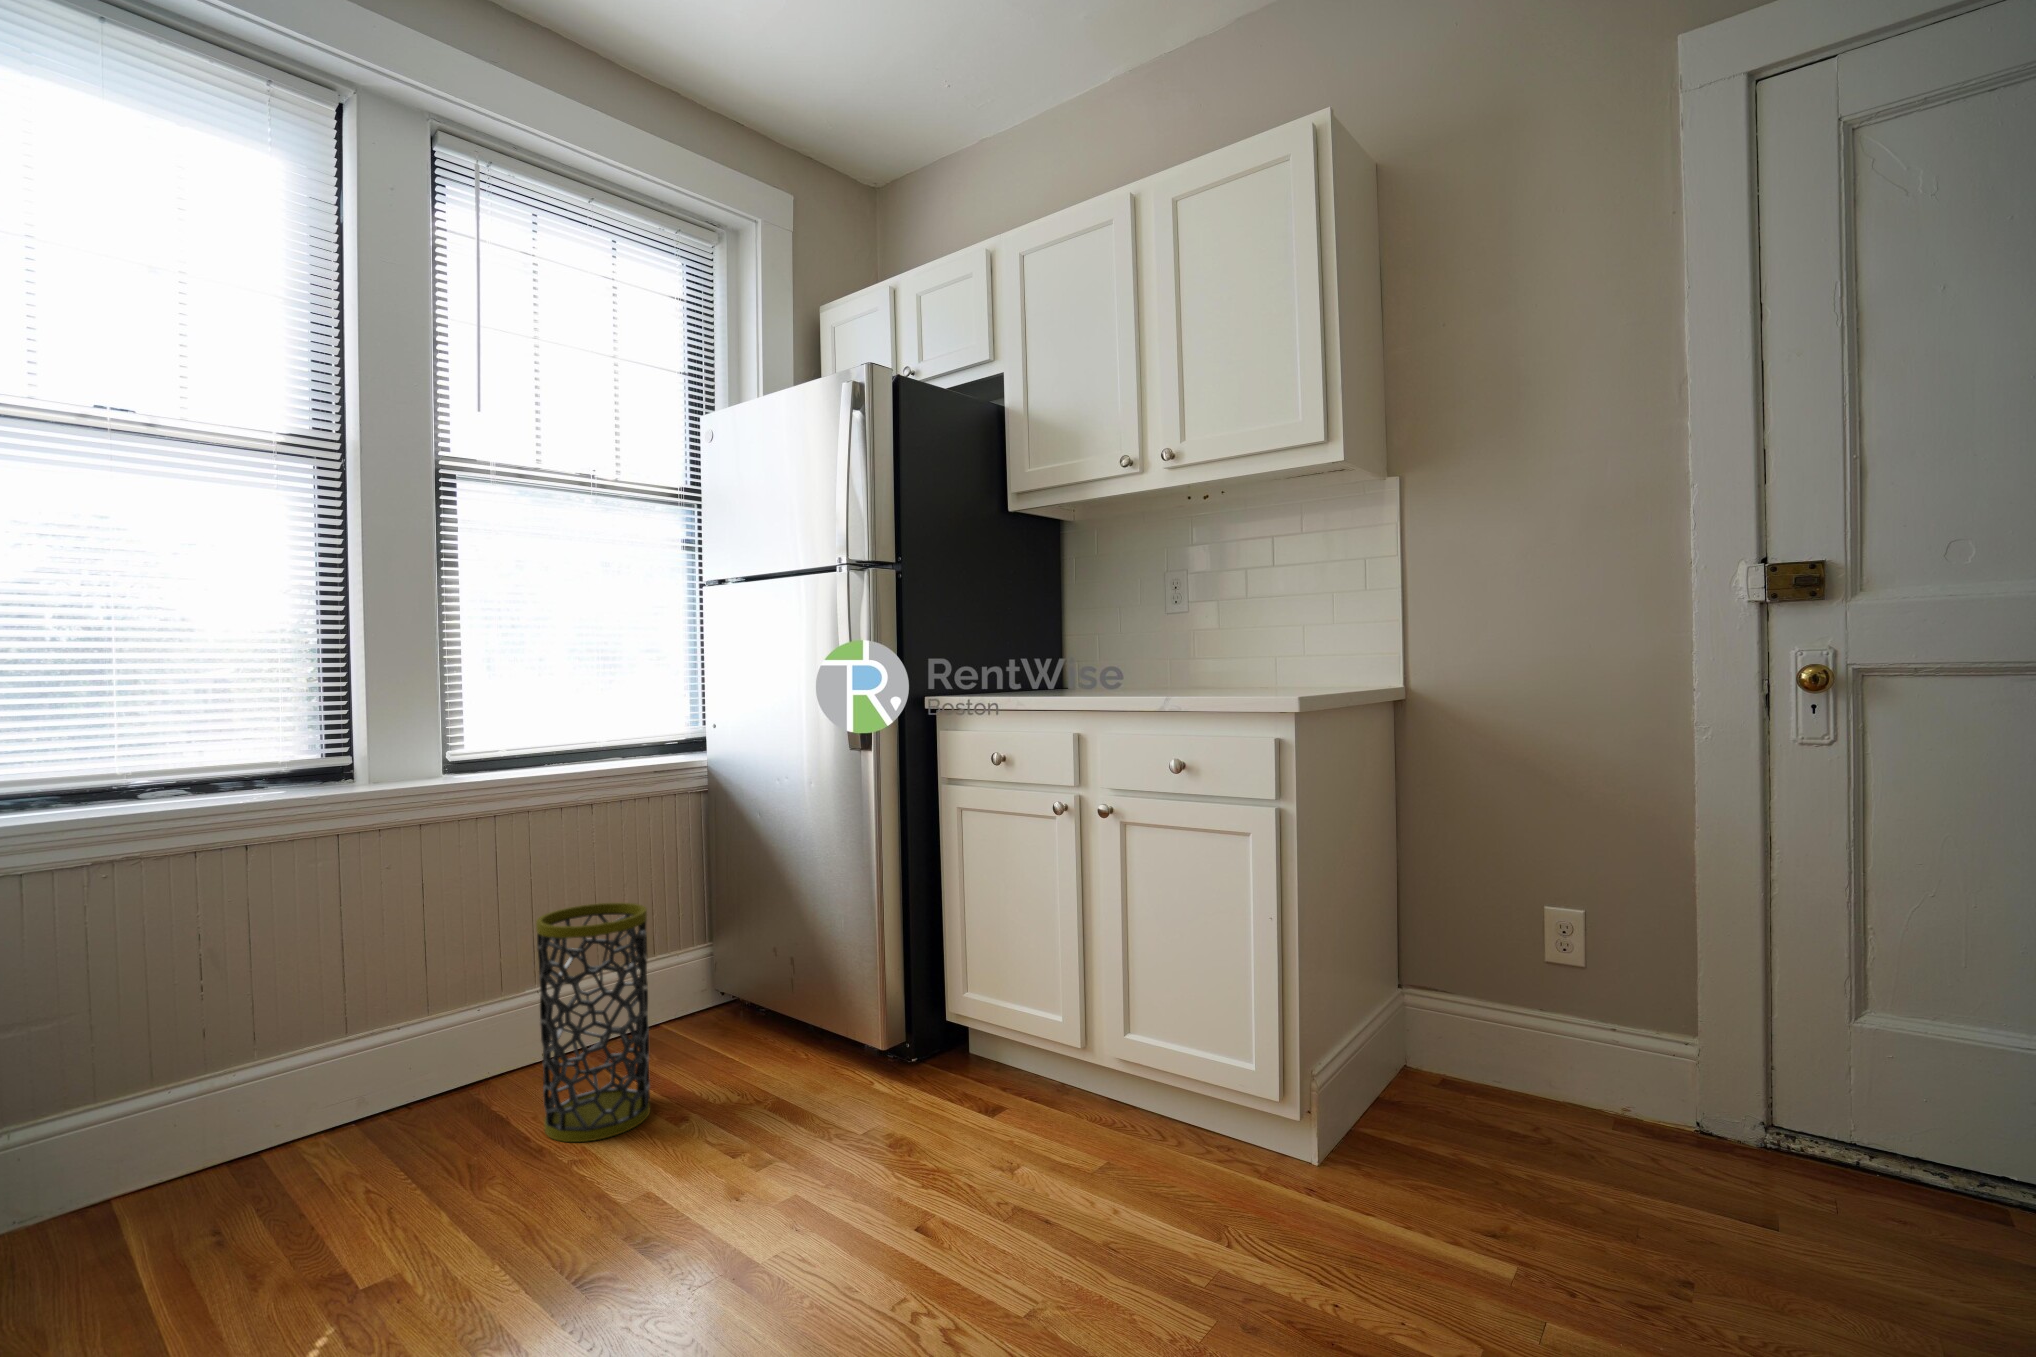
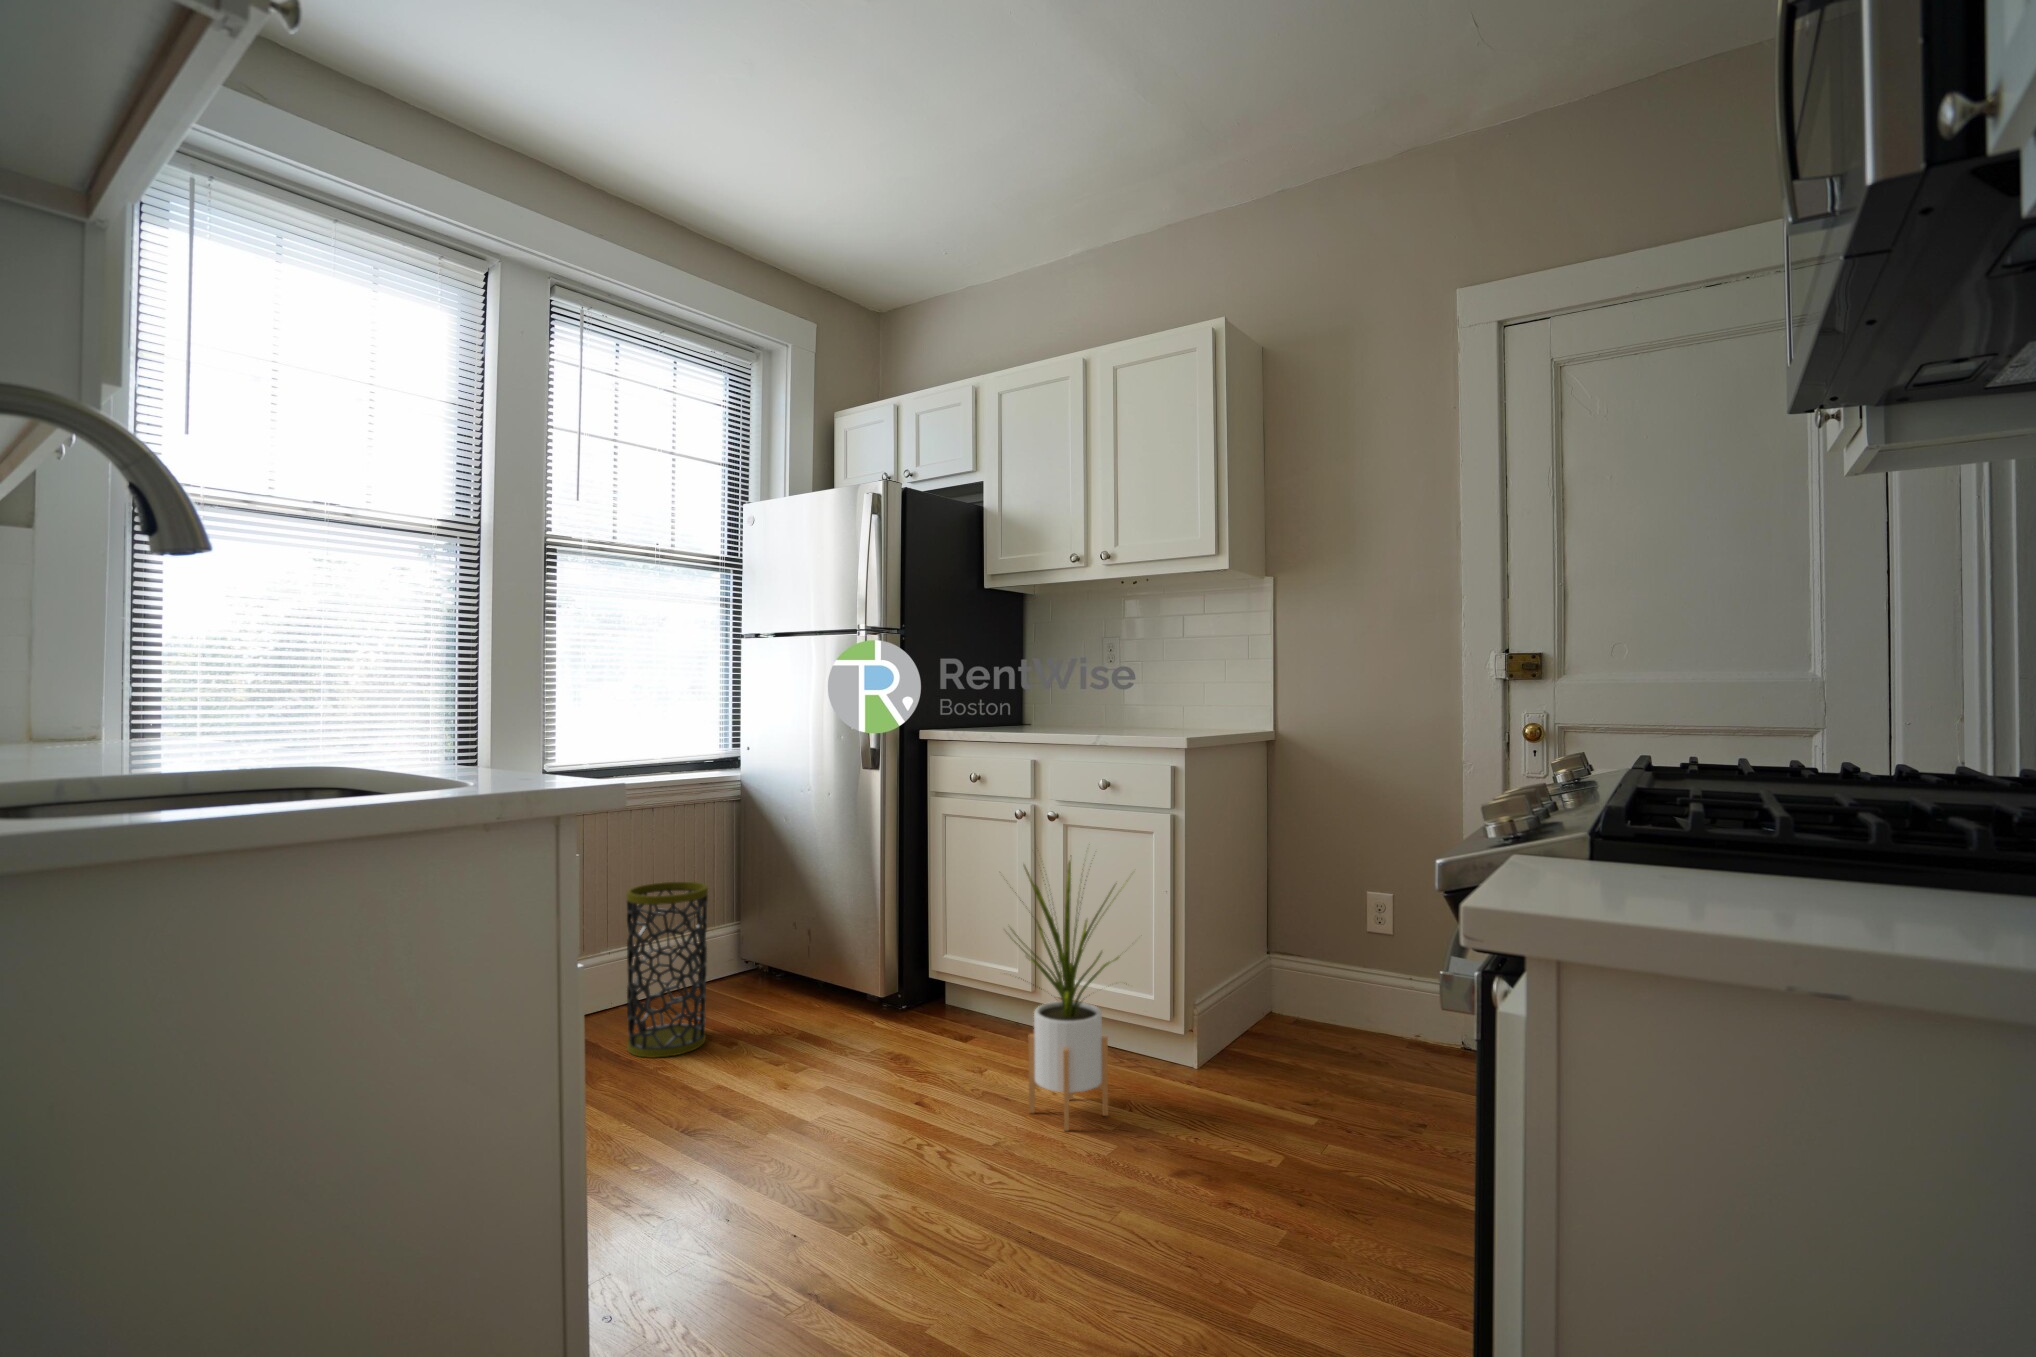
house plant: none [1027,853,1243,1288] -> present [1012,861,1122,1131]

